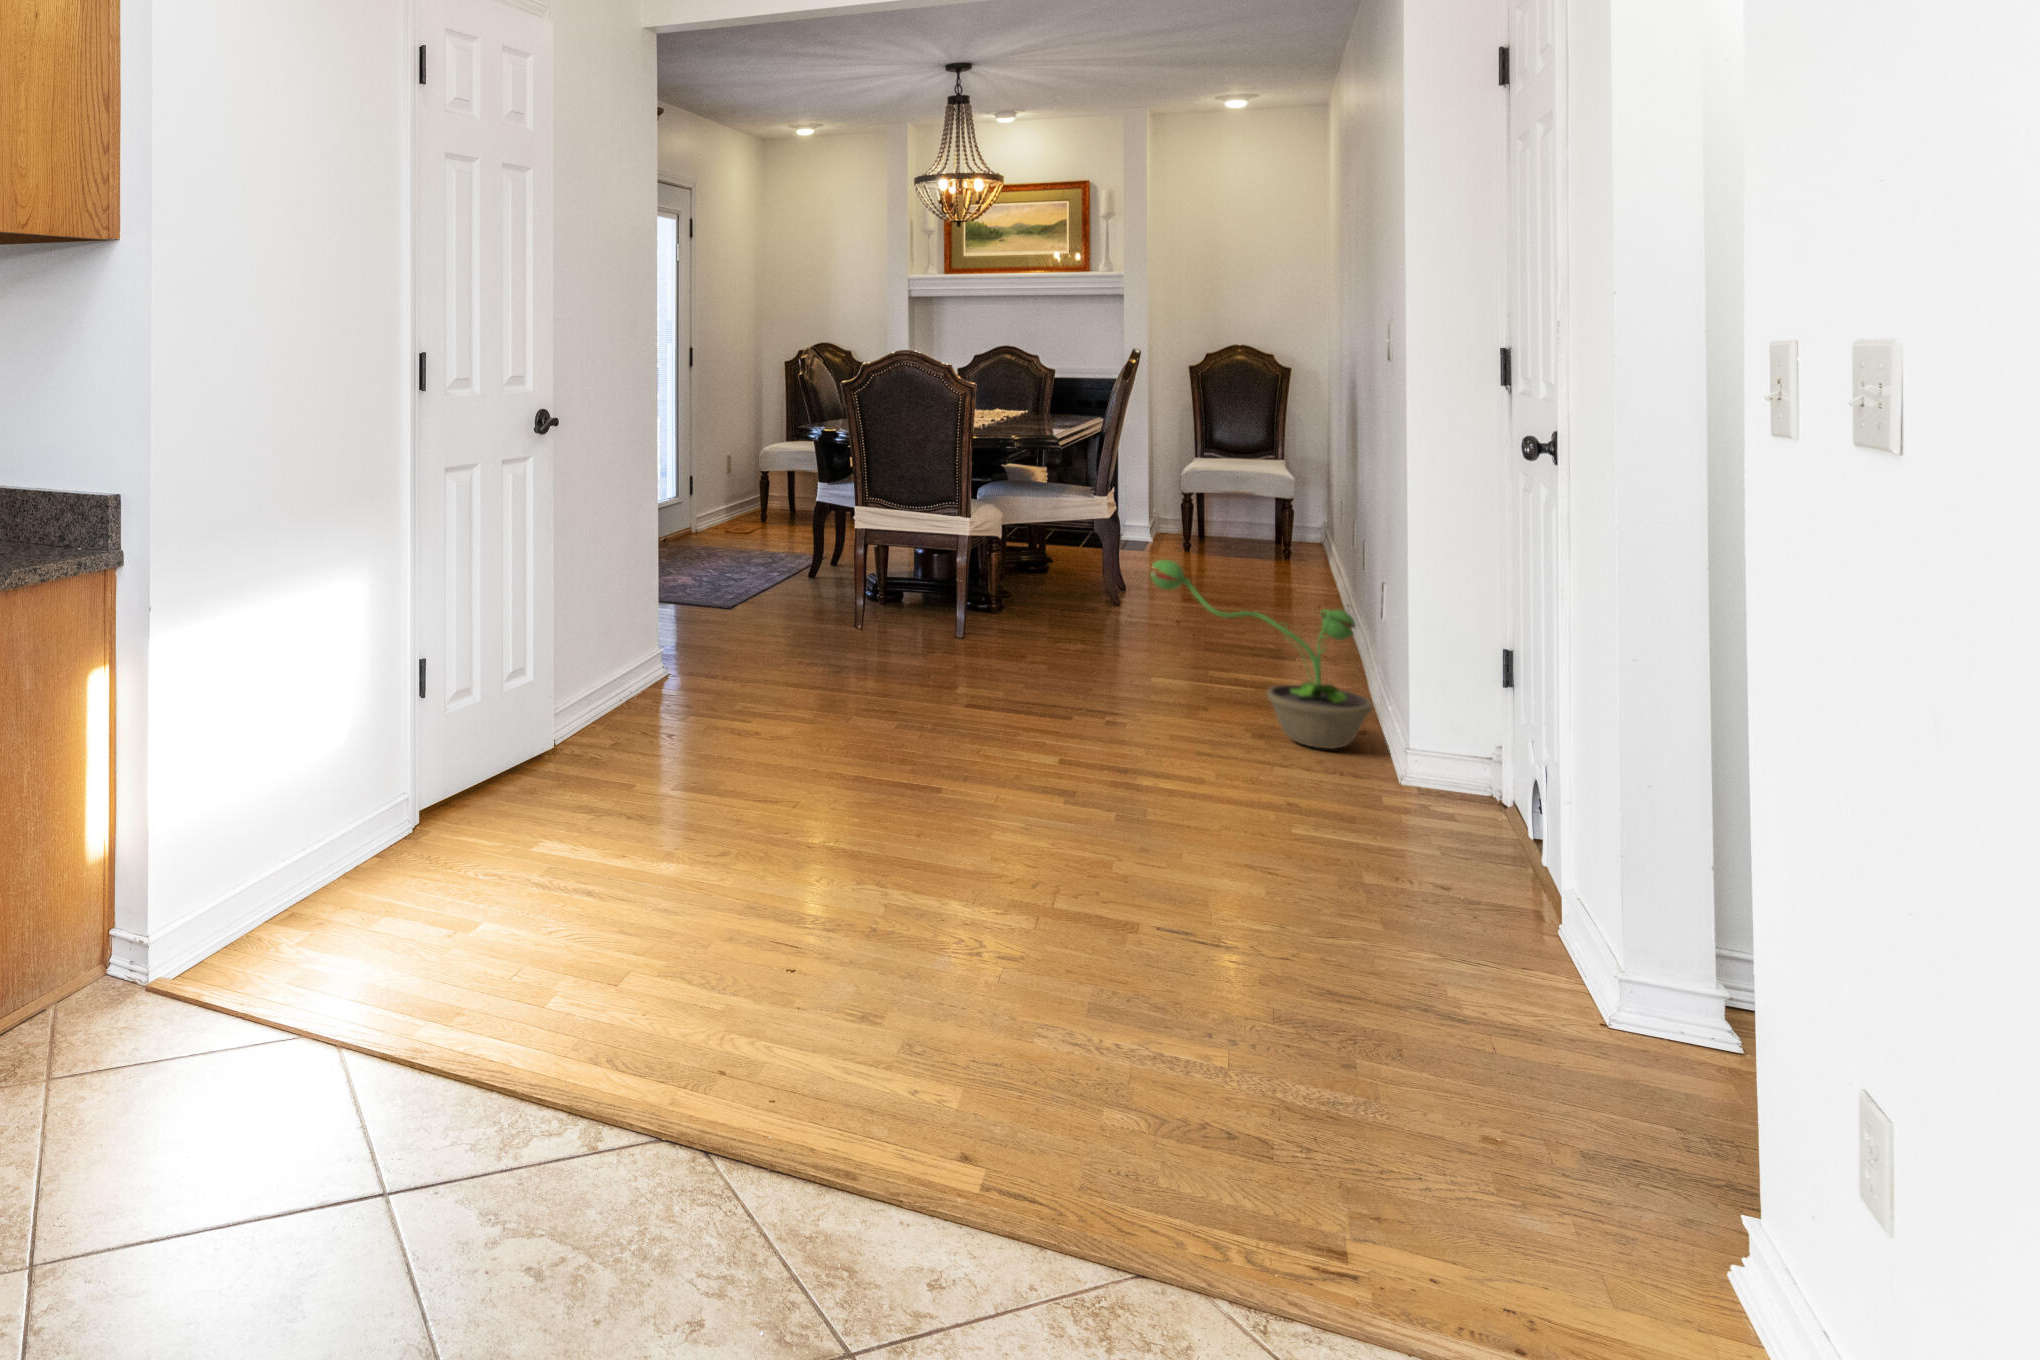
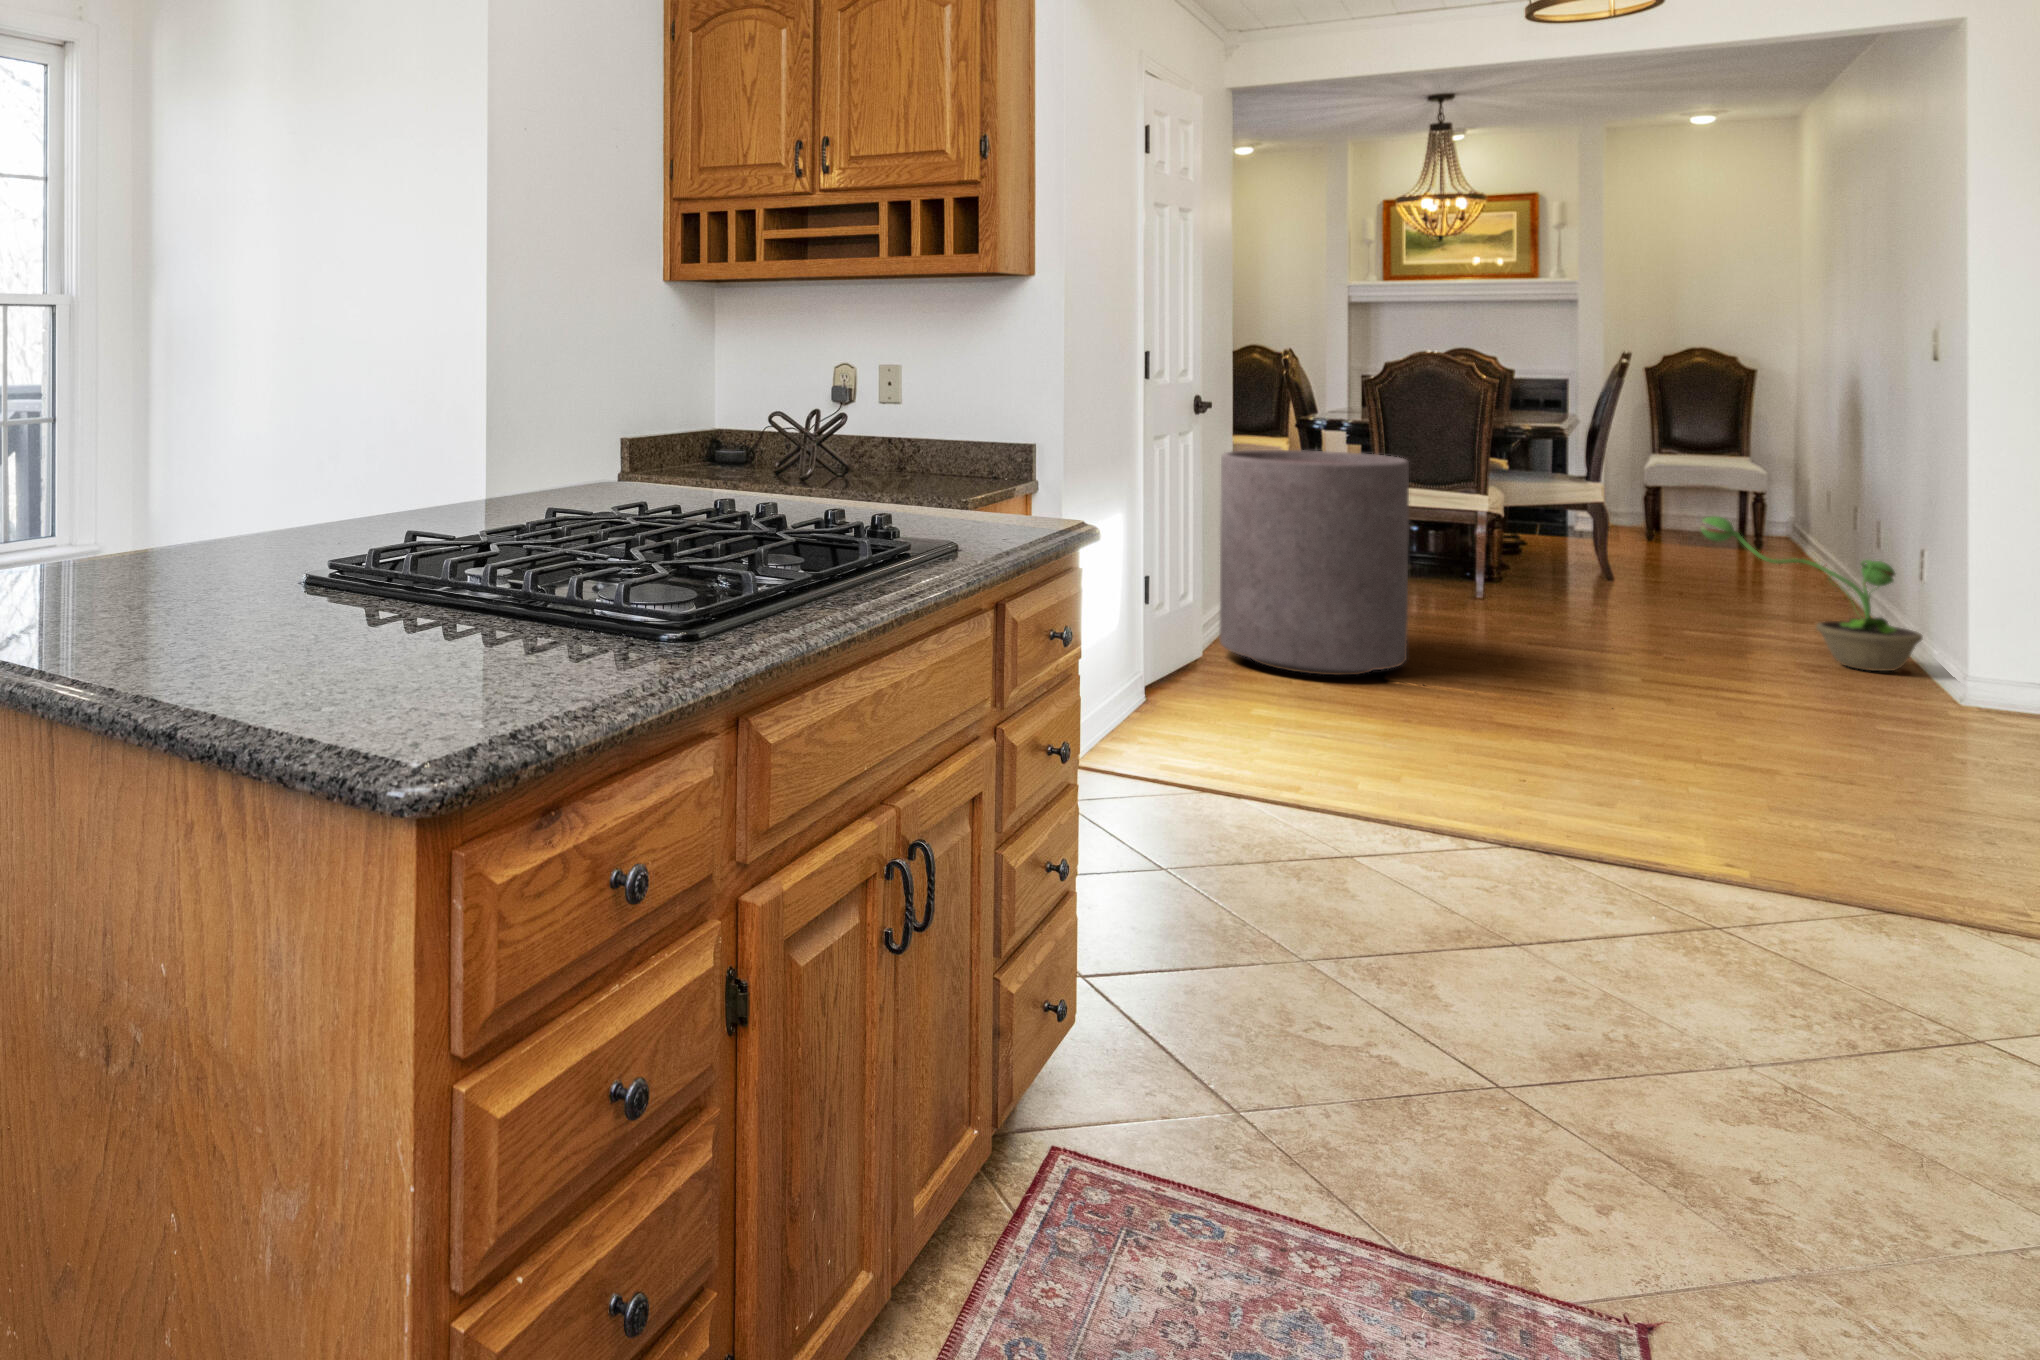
trash can: none [580,481,797,780] -> present [1219,450,1409,675]

